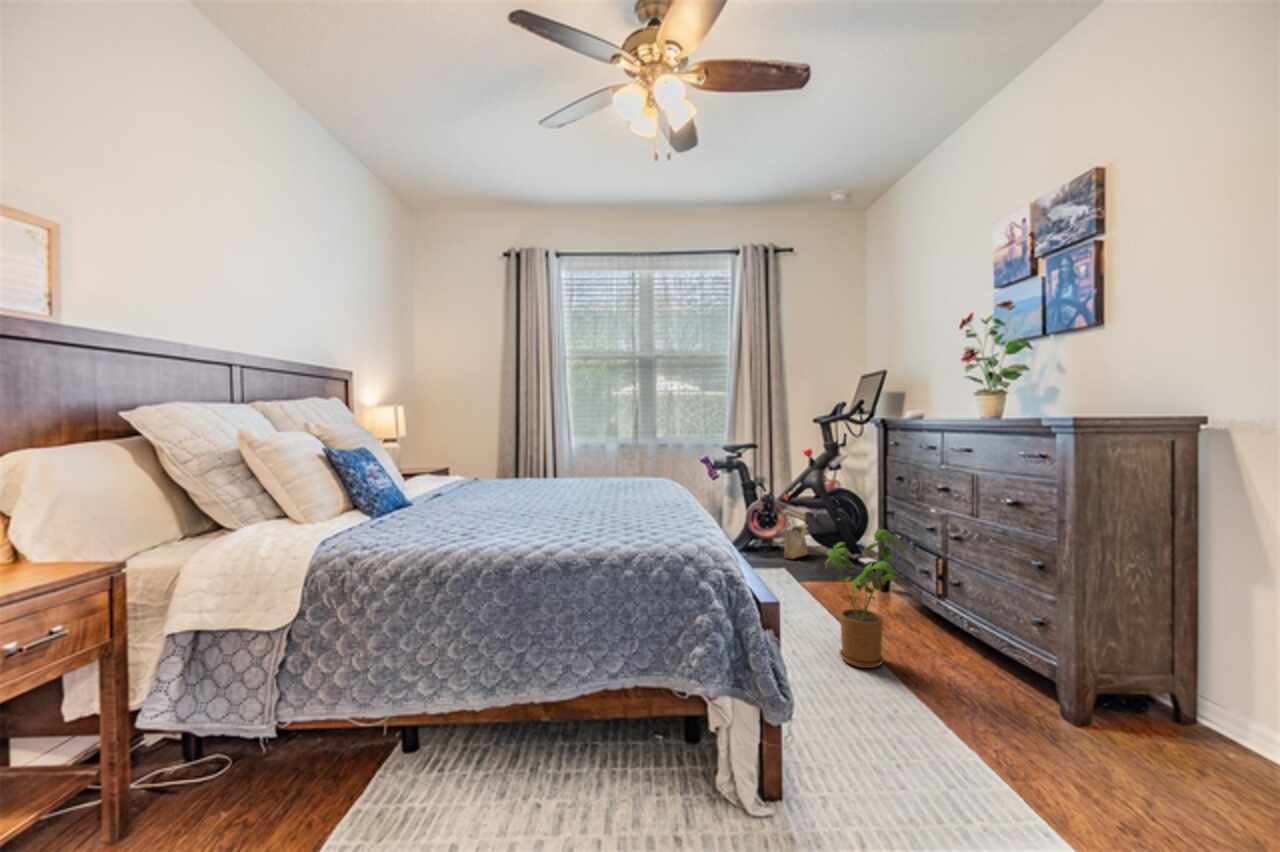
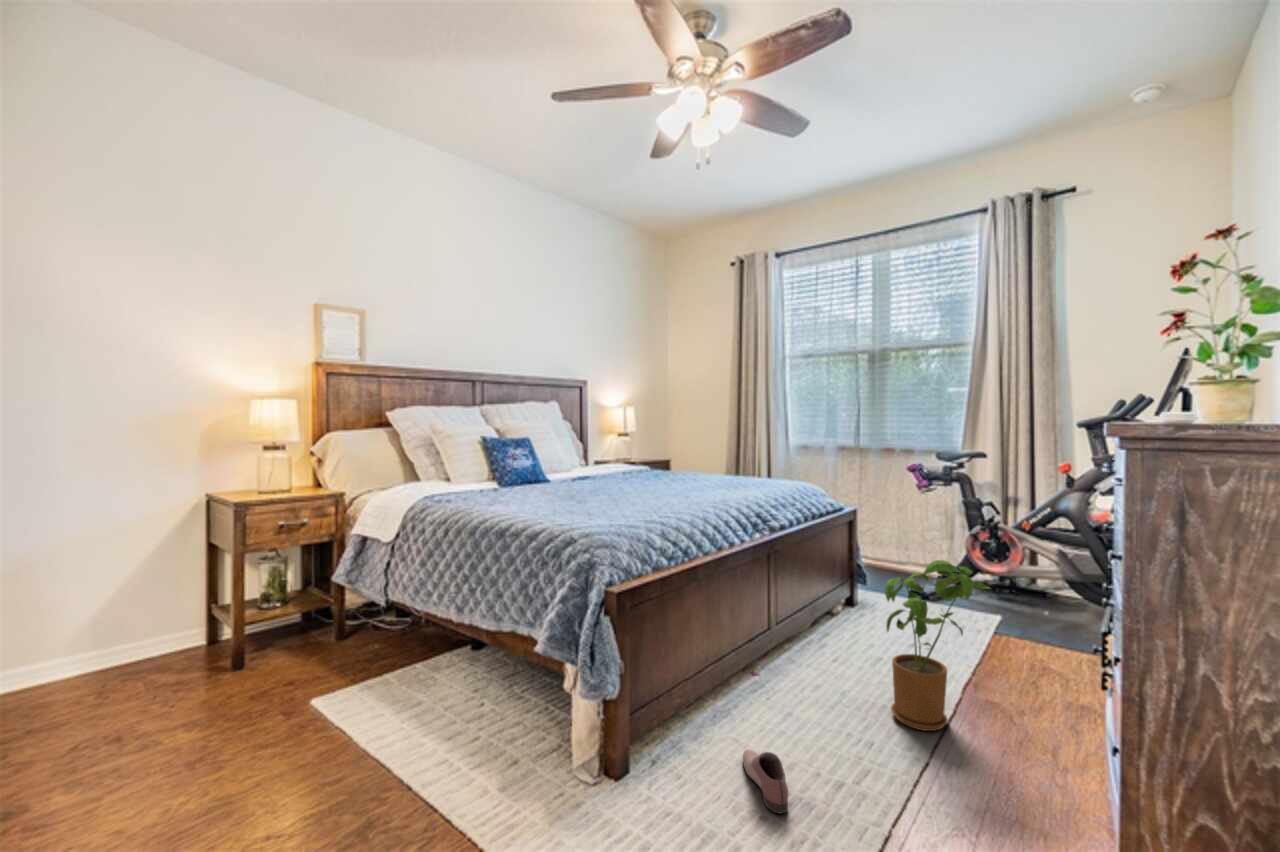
woven basket: present [784,527,808,559] -> none [1020,546,1067,609]
shoe: none [829,728,922,780] -> present [743,749,788,813]

